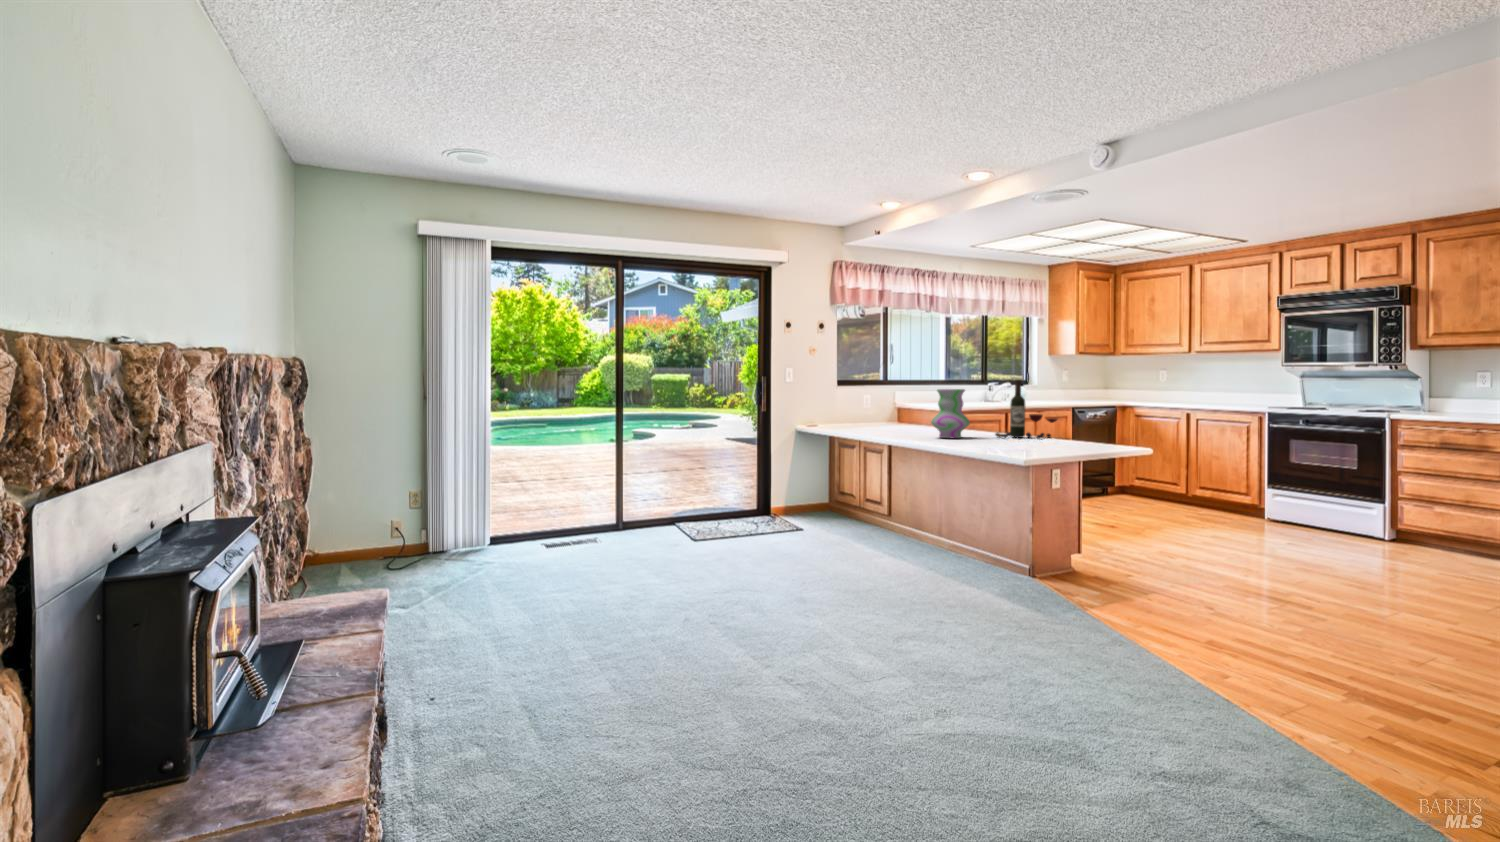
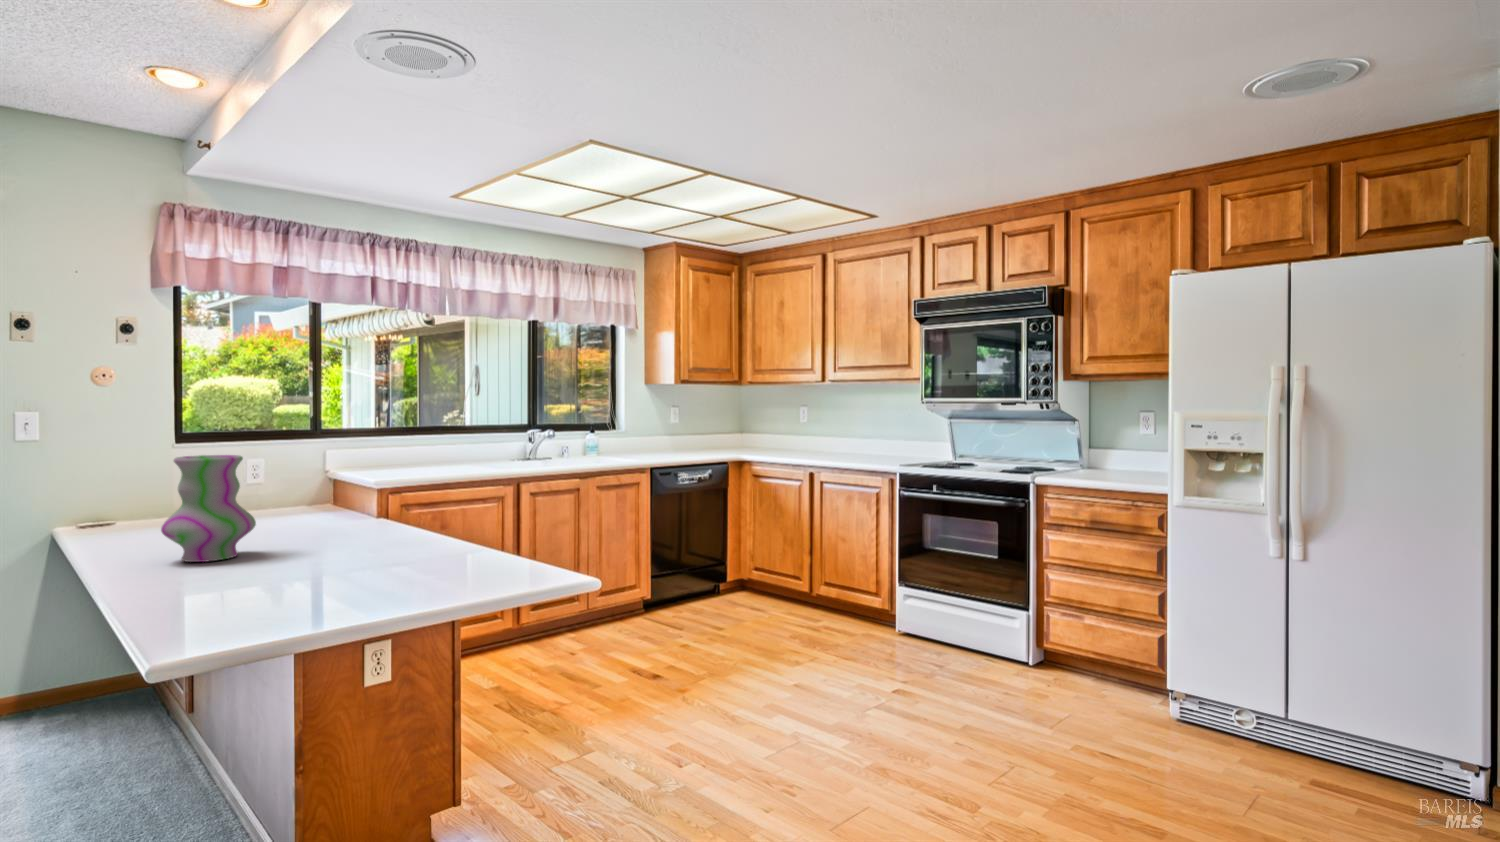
wine bottle: present [995,380,1057,439] -> none [305,439,418,561]

